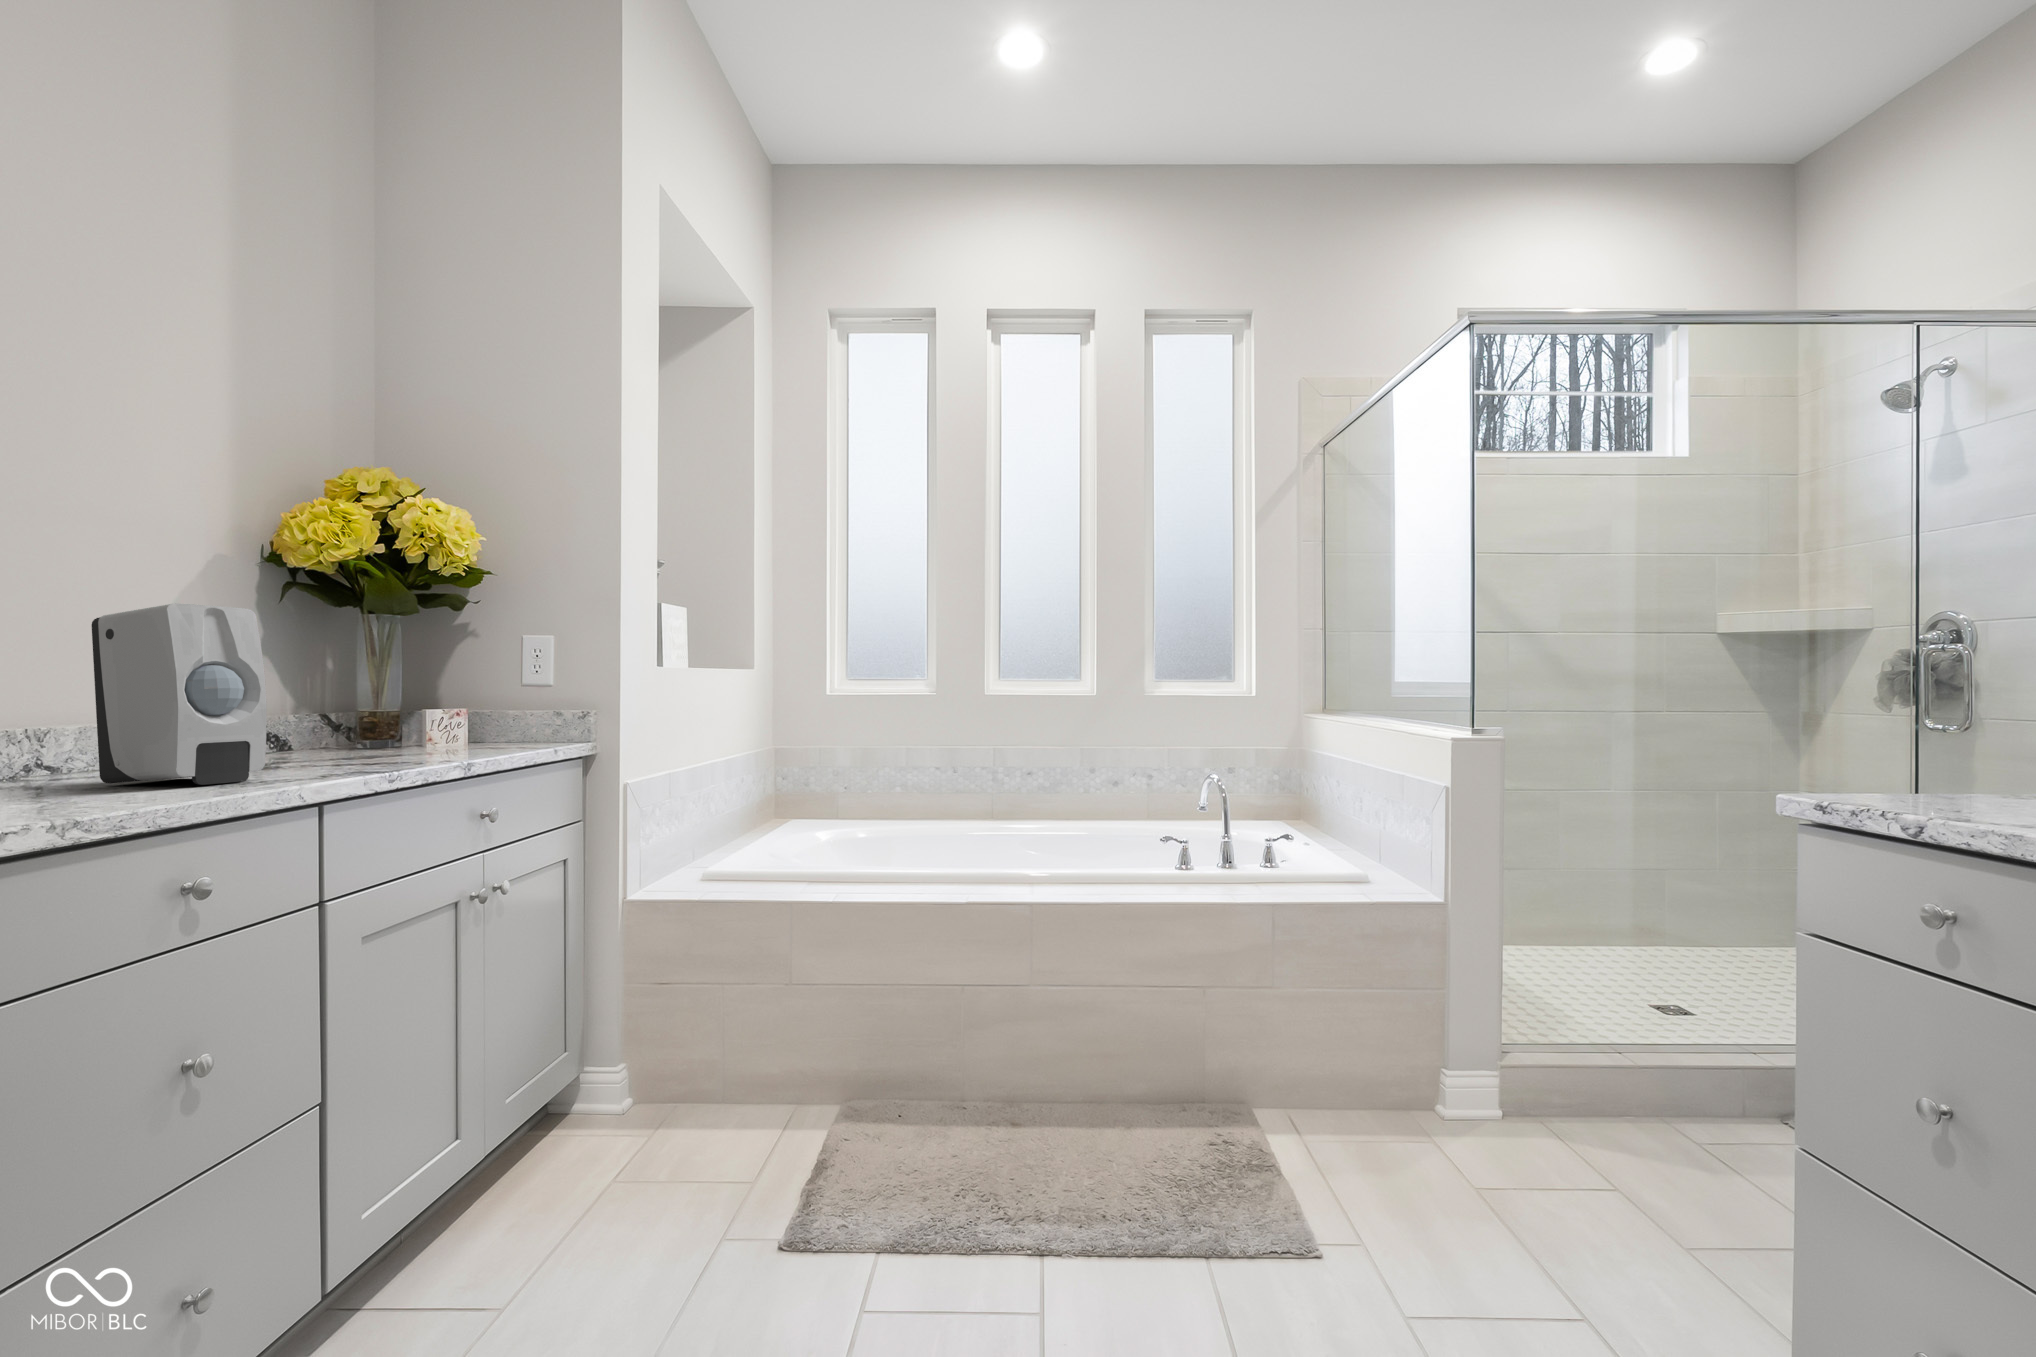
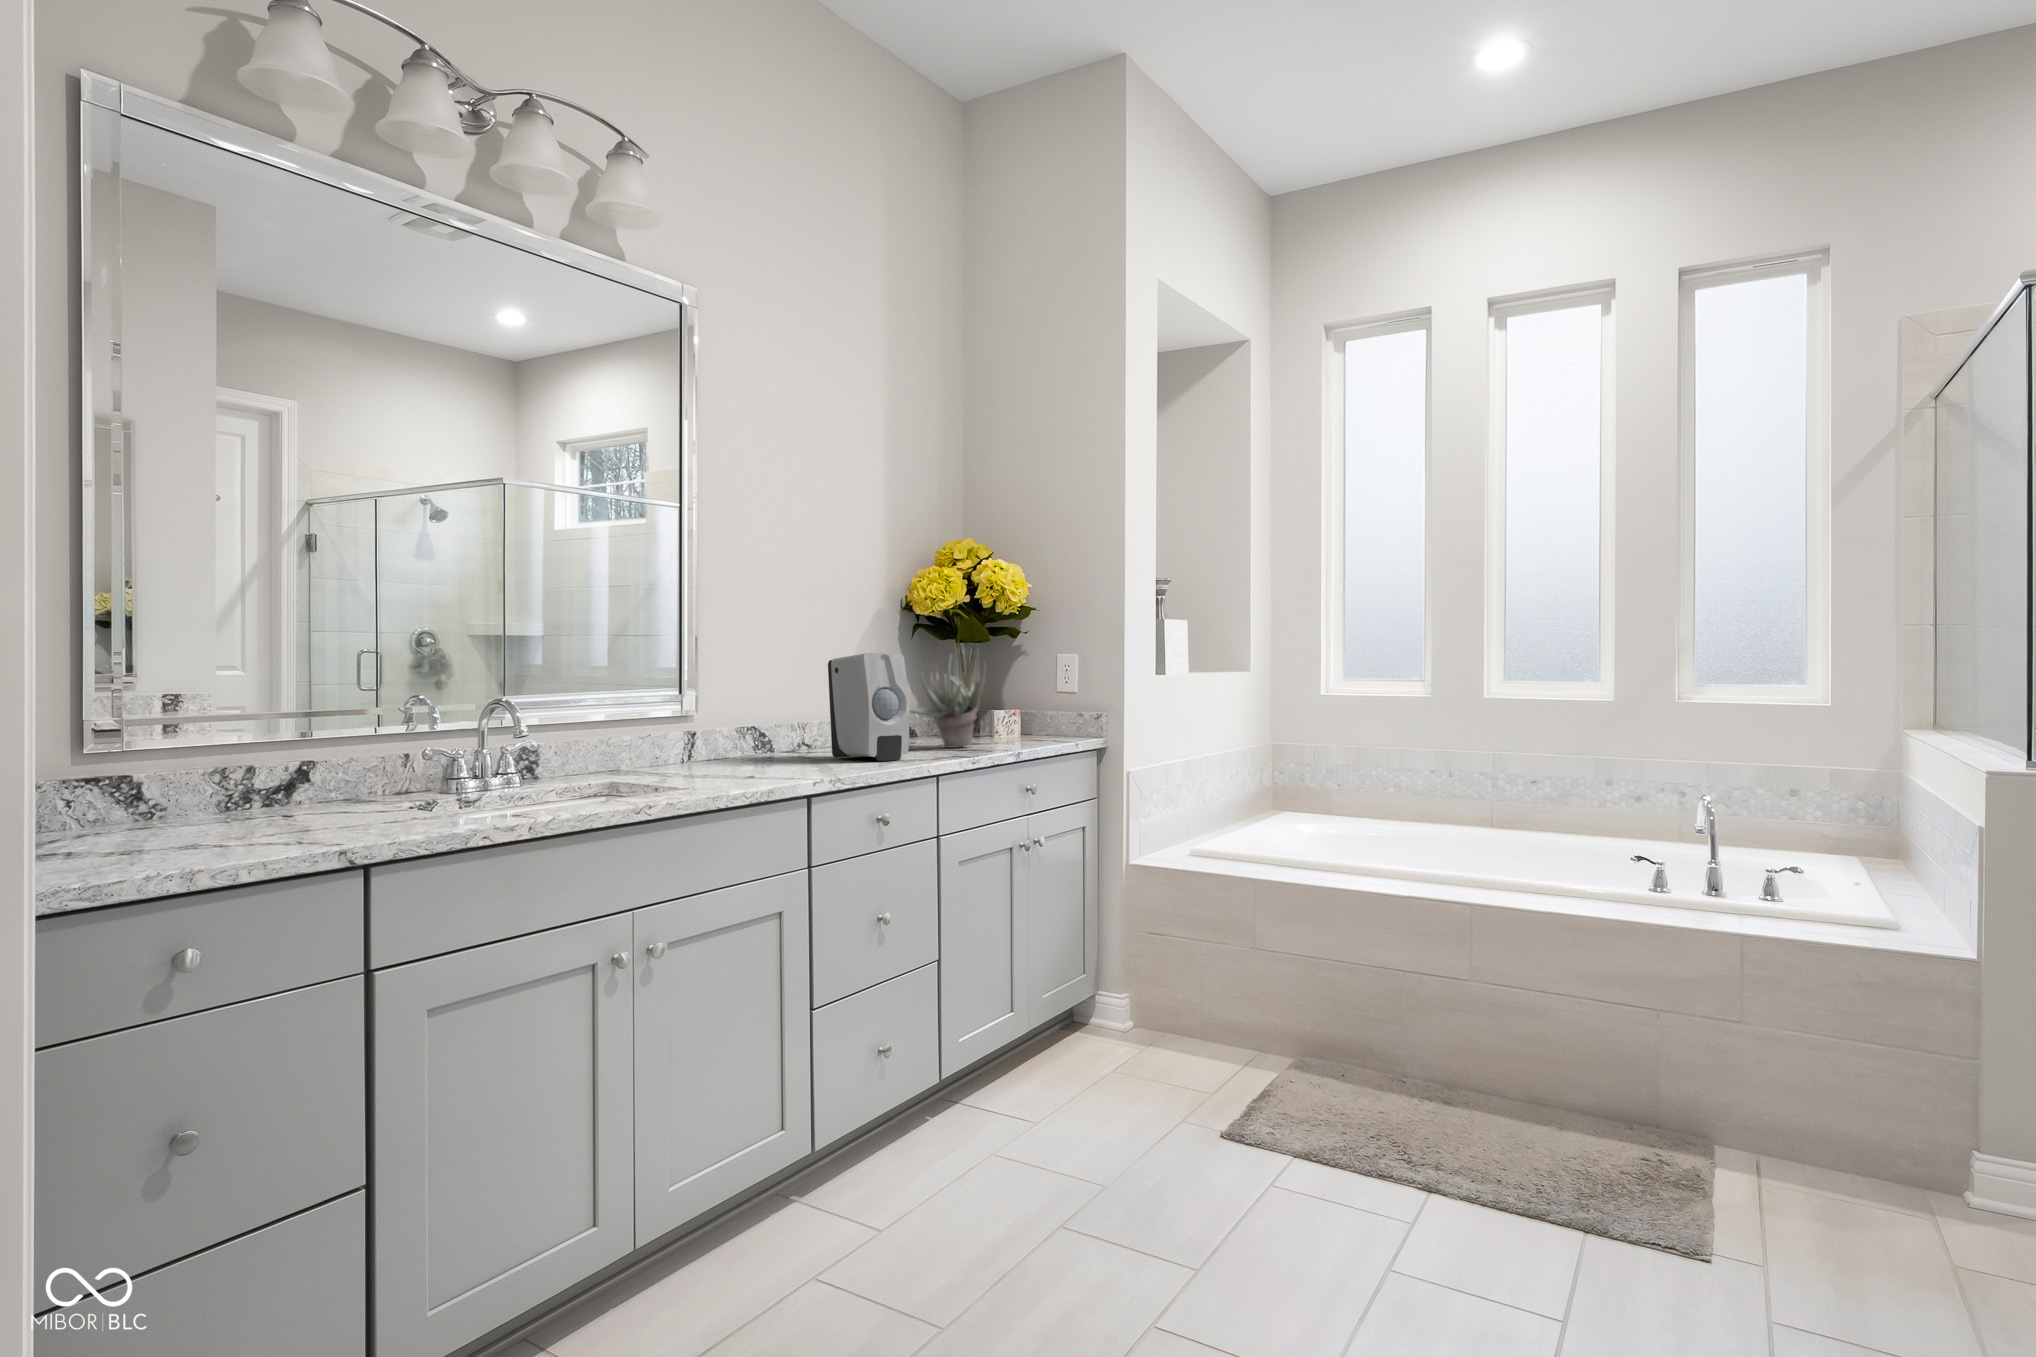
succulent plant: none [256,619,412,760] -> present [909,655,985,748]

